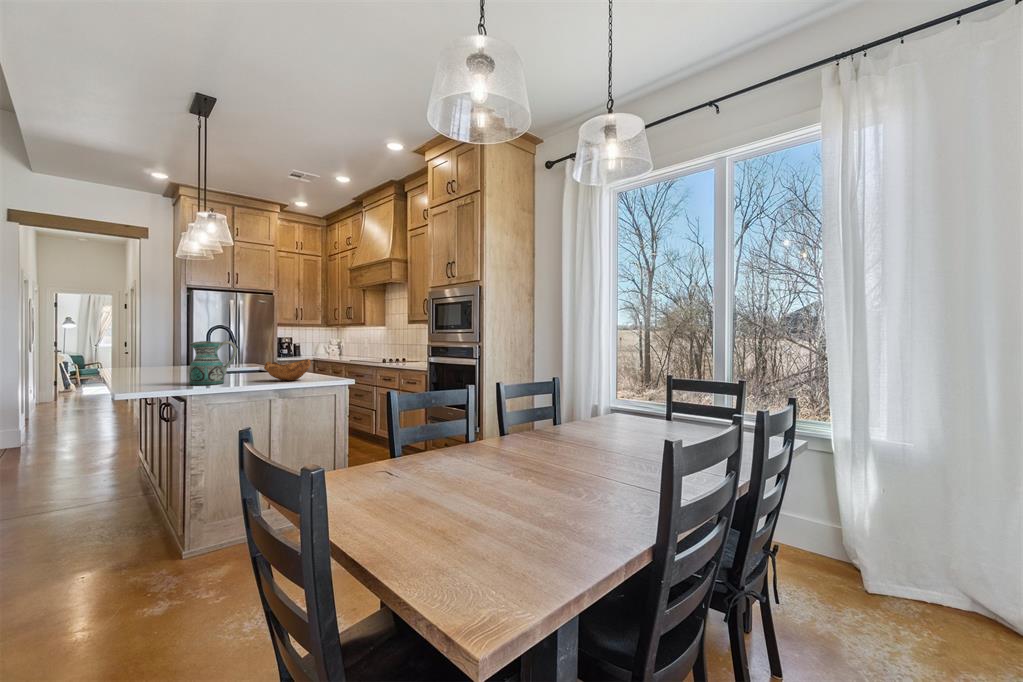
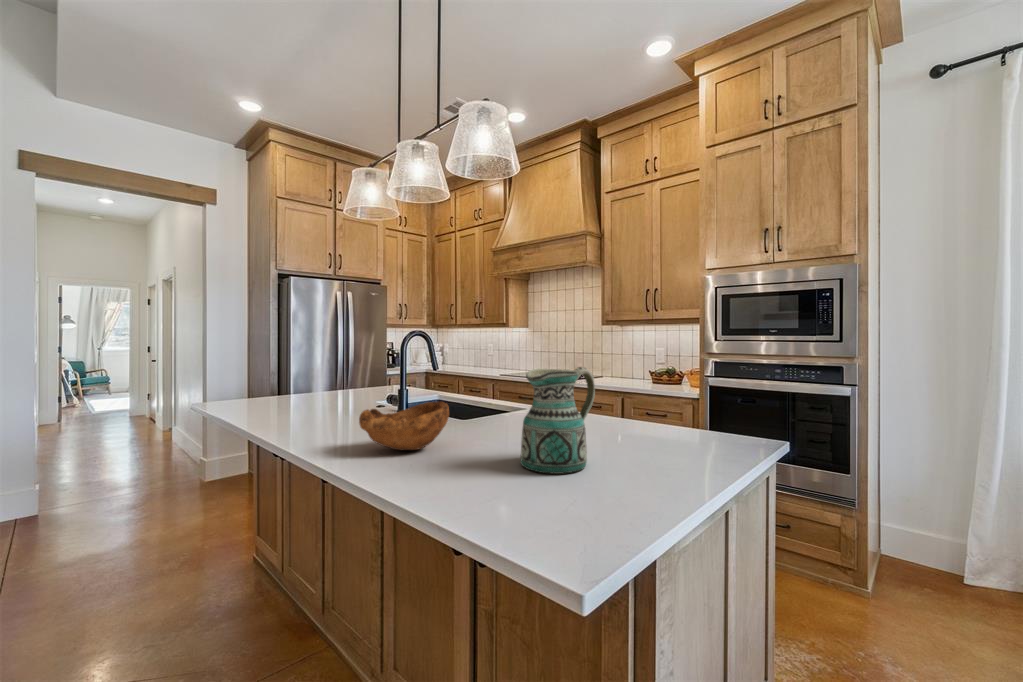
wooden bowl: present [264,359,311,381] -> present [359,402,449,450]

